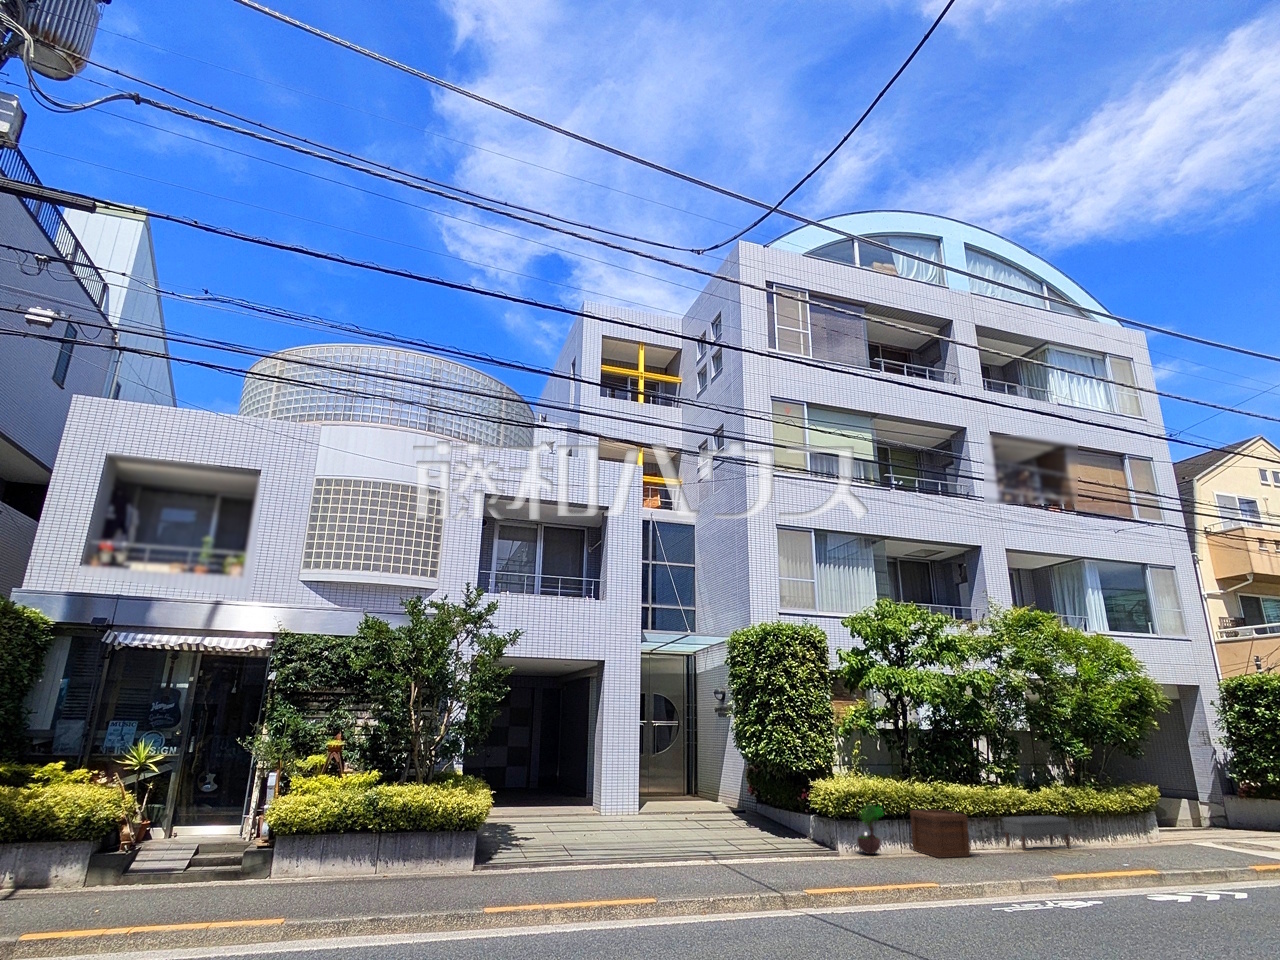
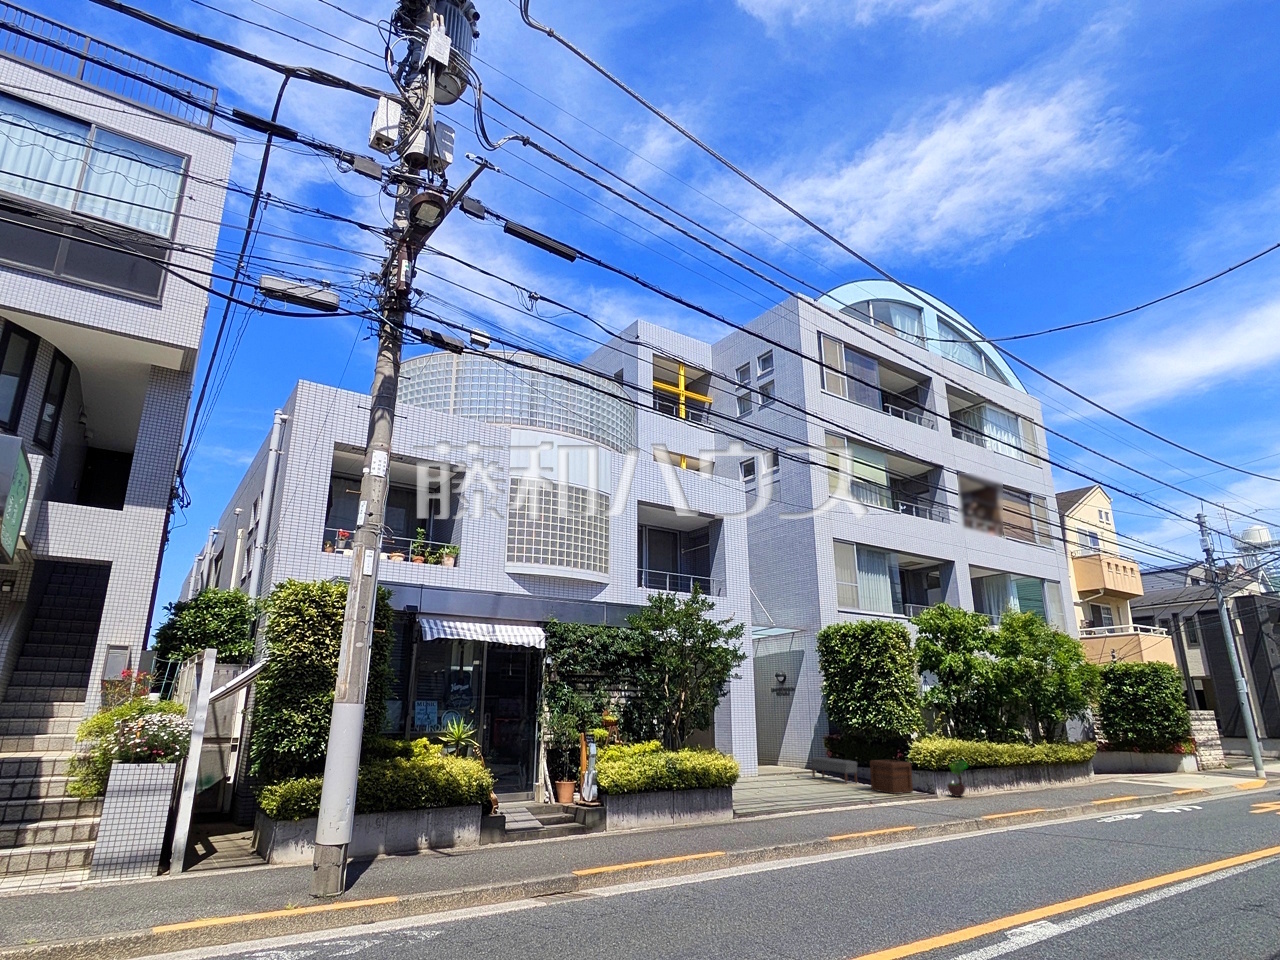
wooden crate: present [910,810,970,858] -> present [870,760,913,794]
bench: present [1002,816,1071,851] -> present [811,757,857,783]

